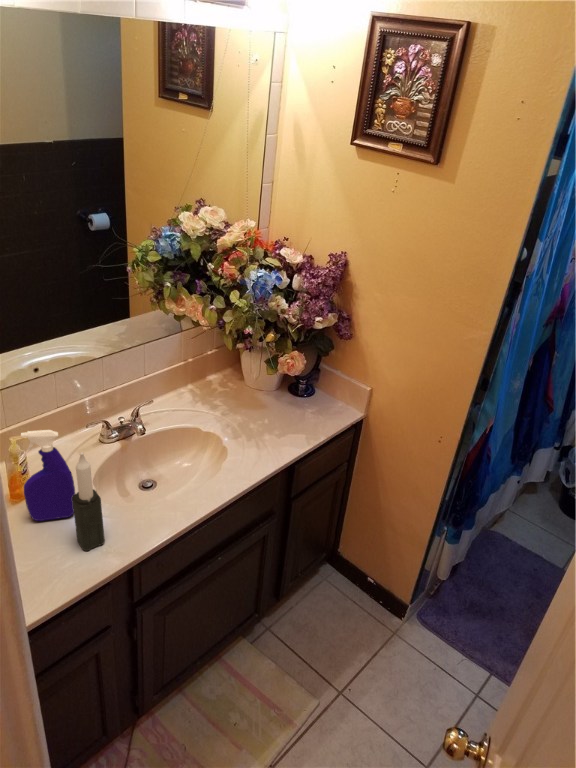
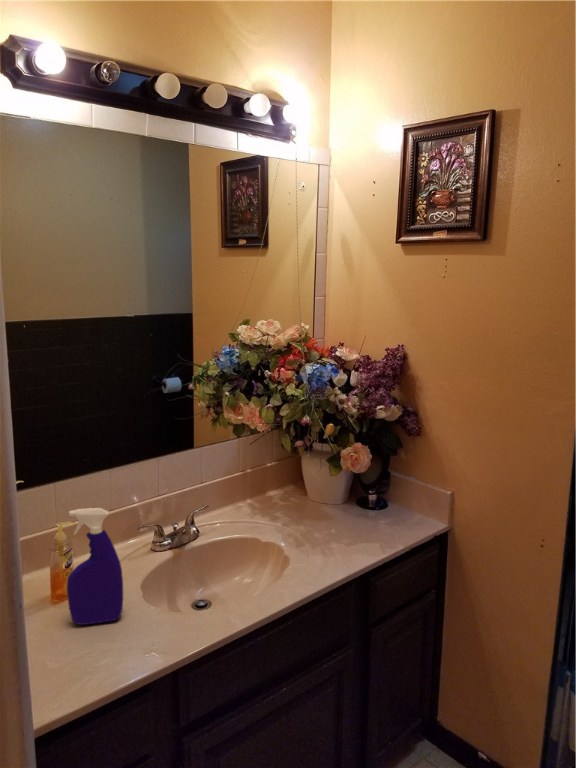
candle: present [72,452,105,551] -> none [120,524,154,655]

